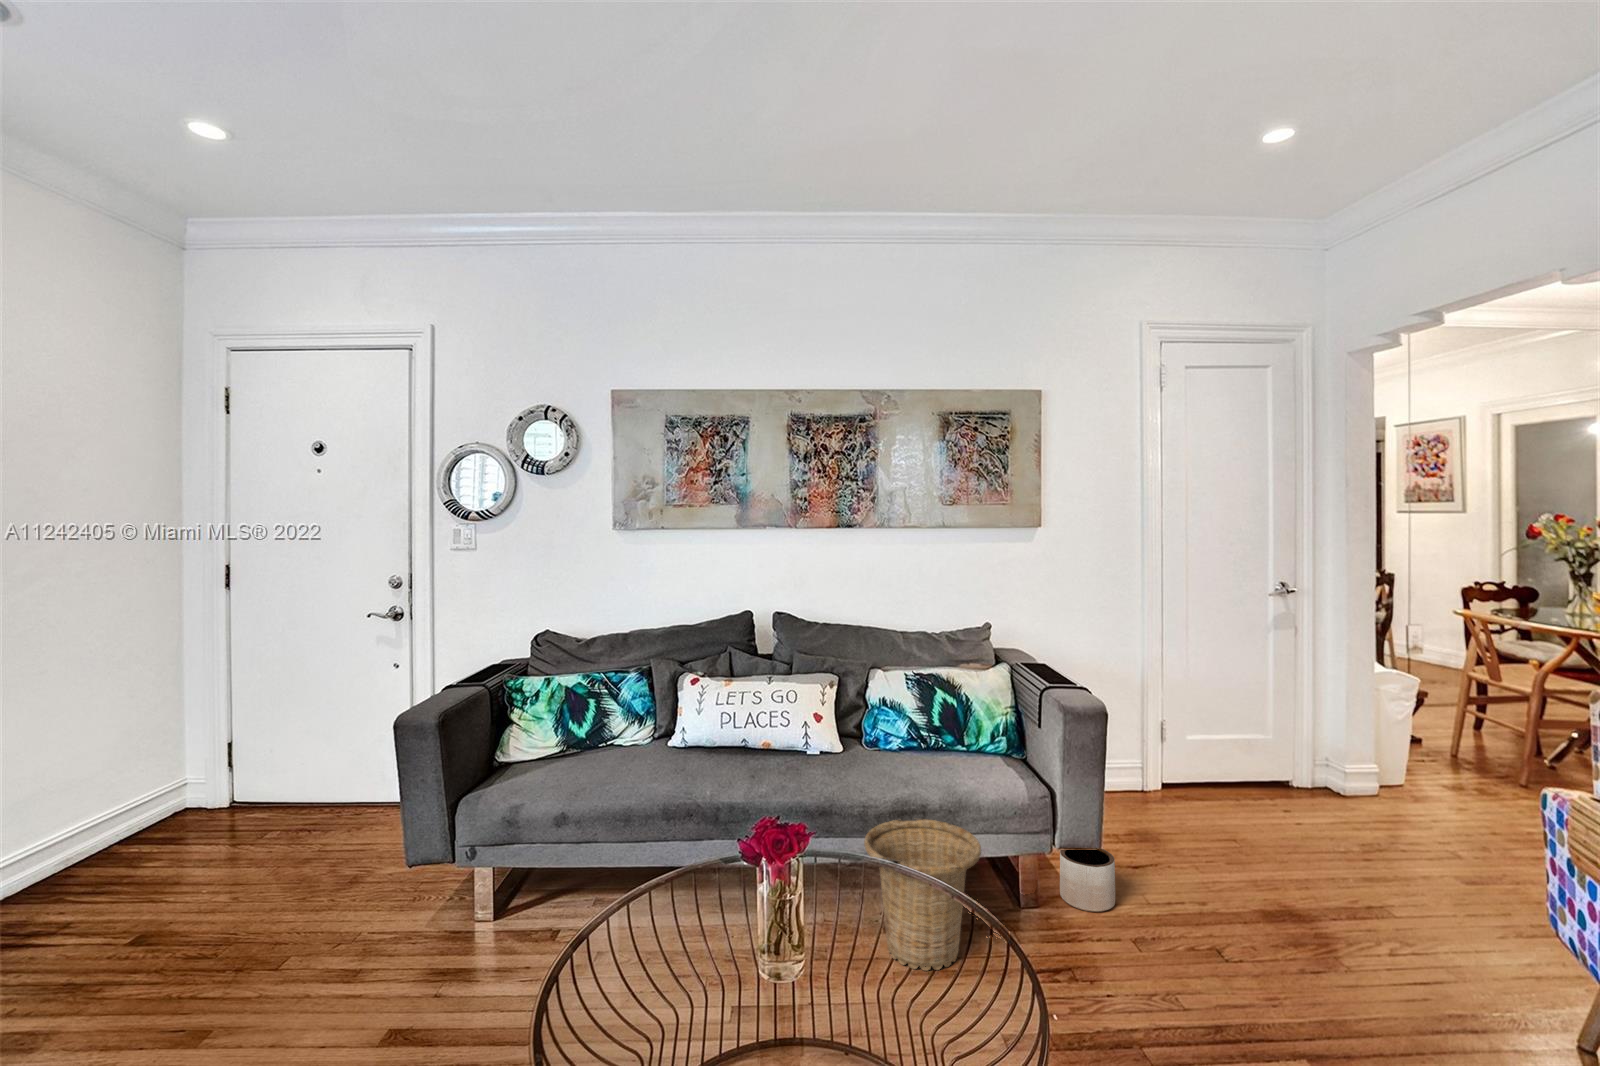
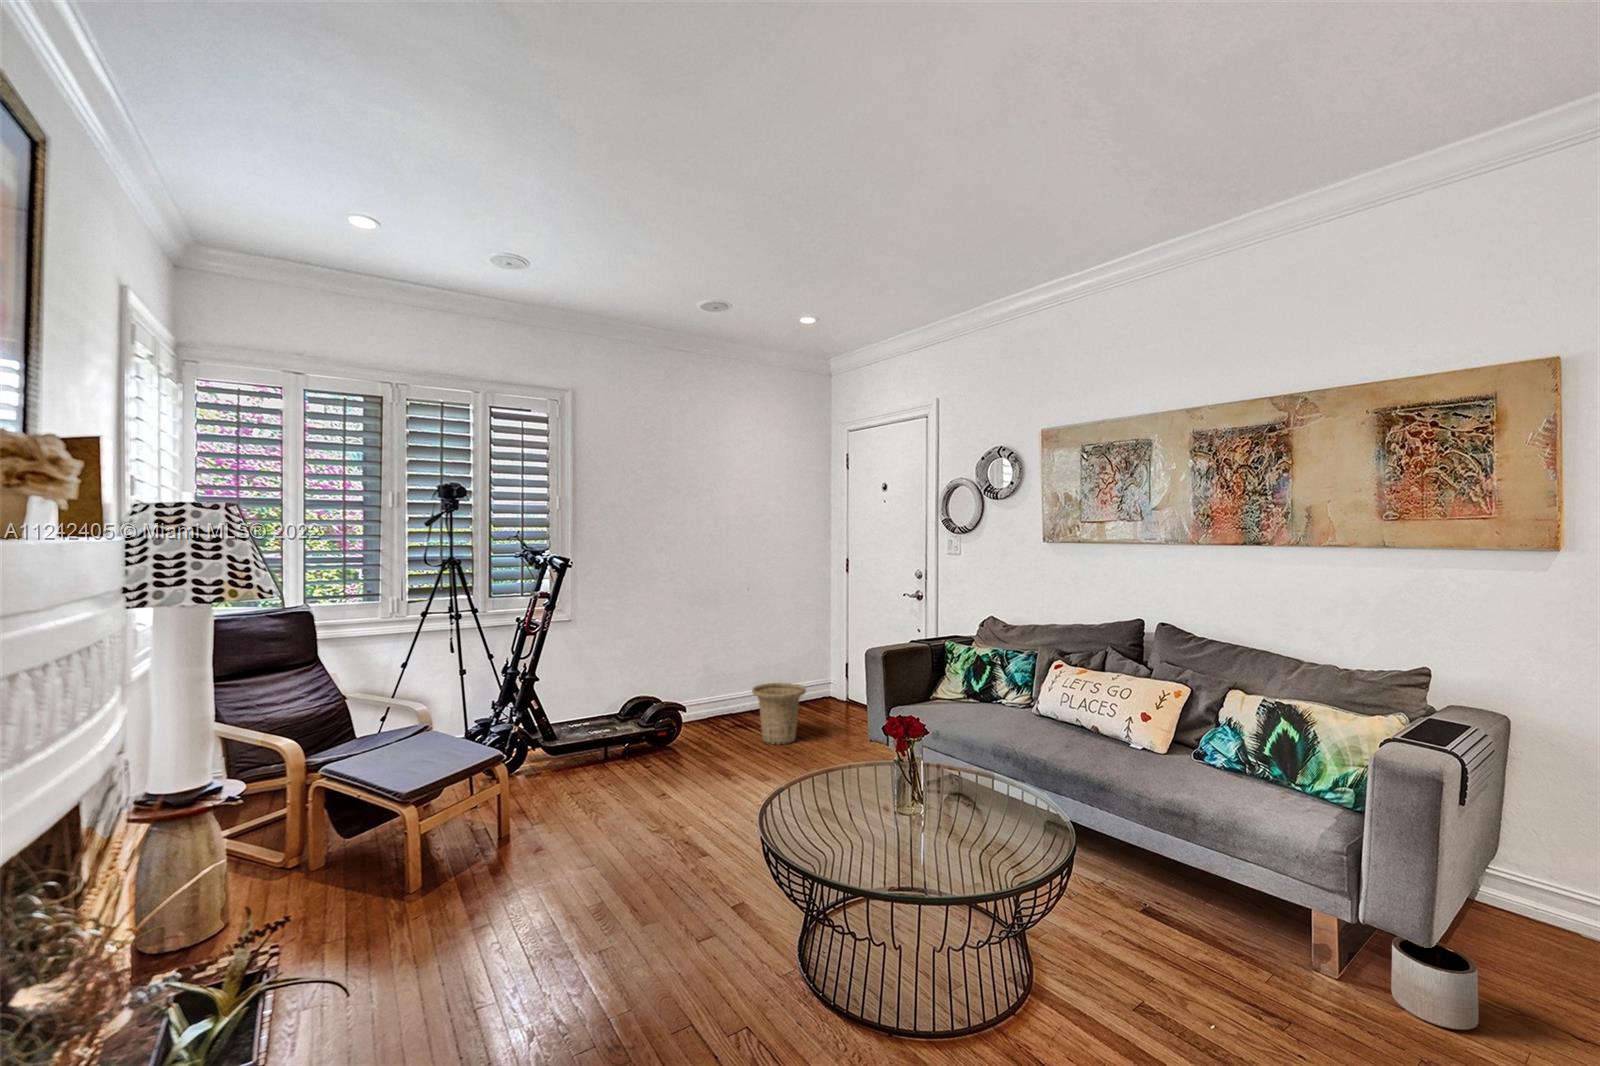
basket: present [864,819,981,971] -> present [752,683,806,745]

